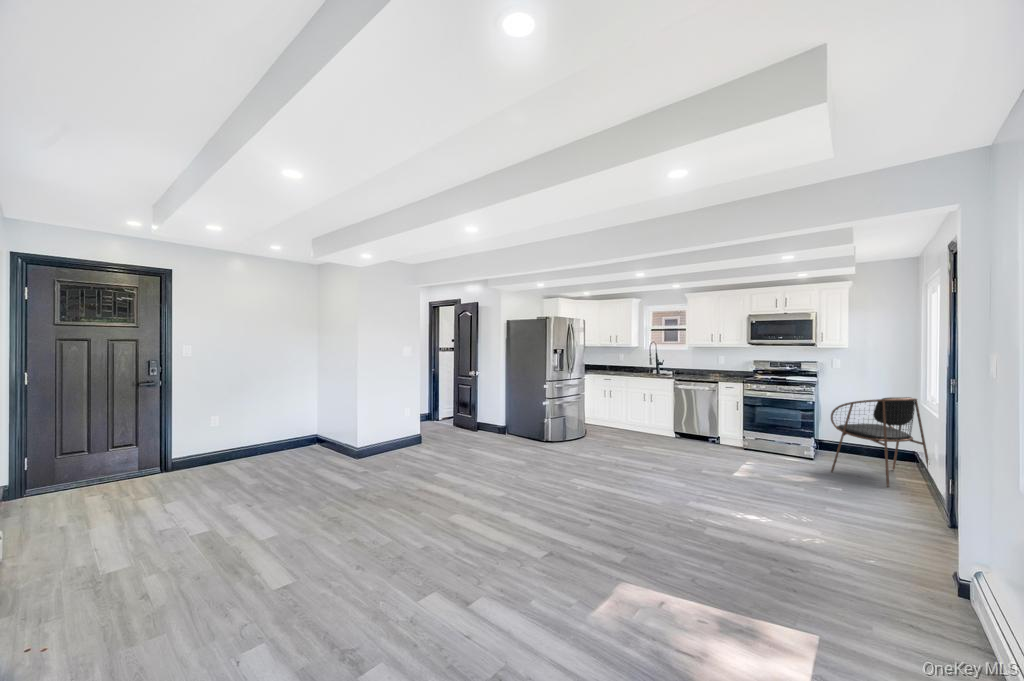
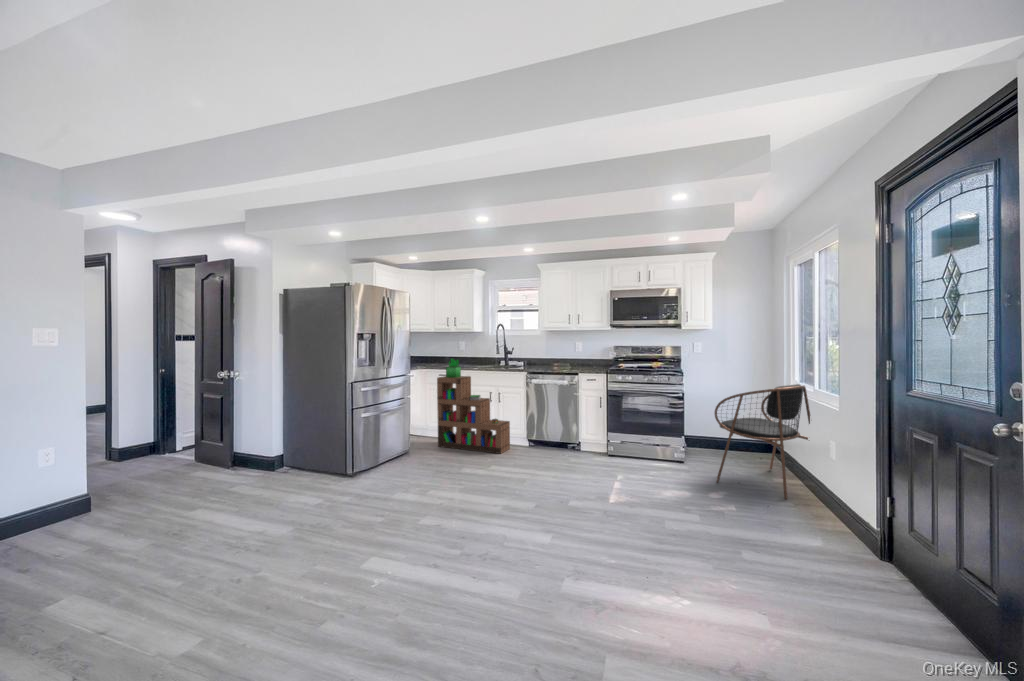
bookshelf: none [605,367,661,440] -> present [437,359,510,454]

